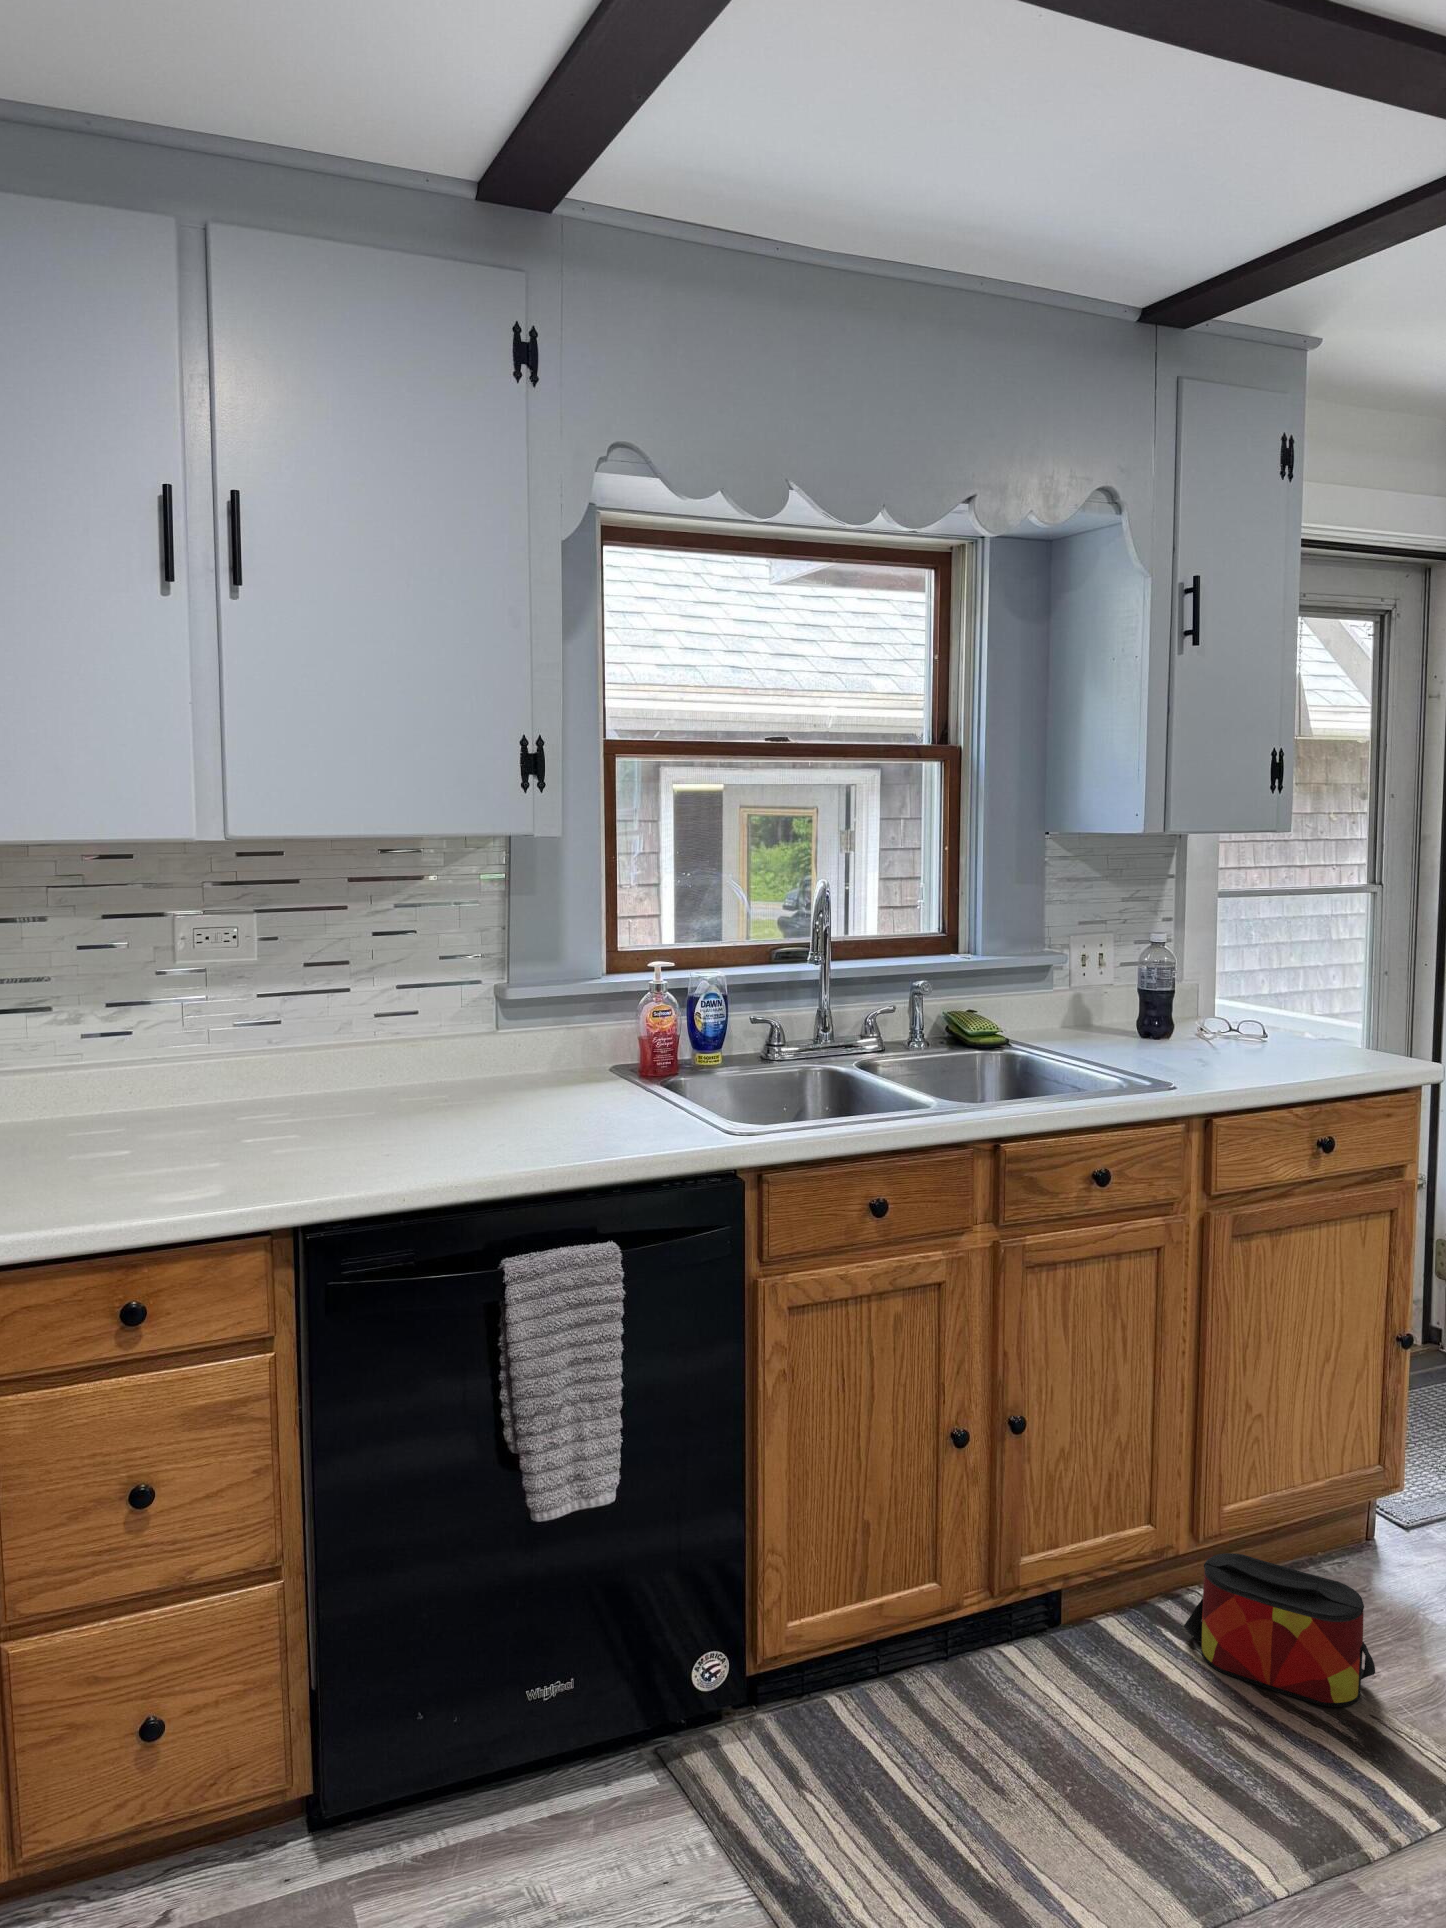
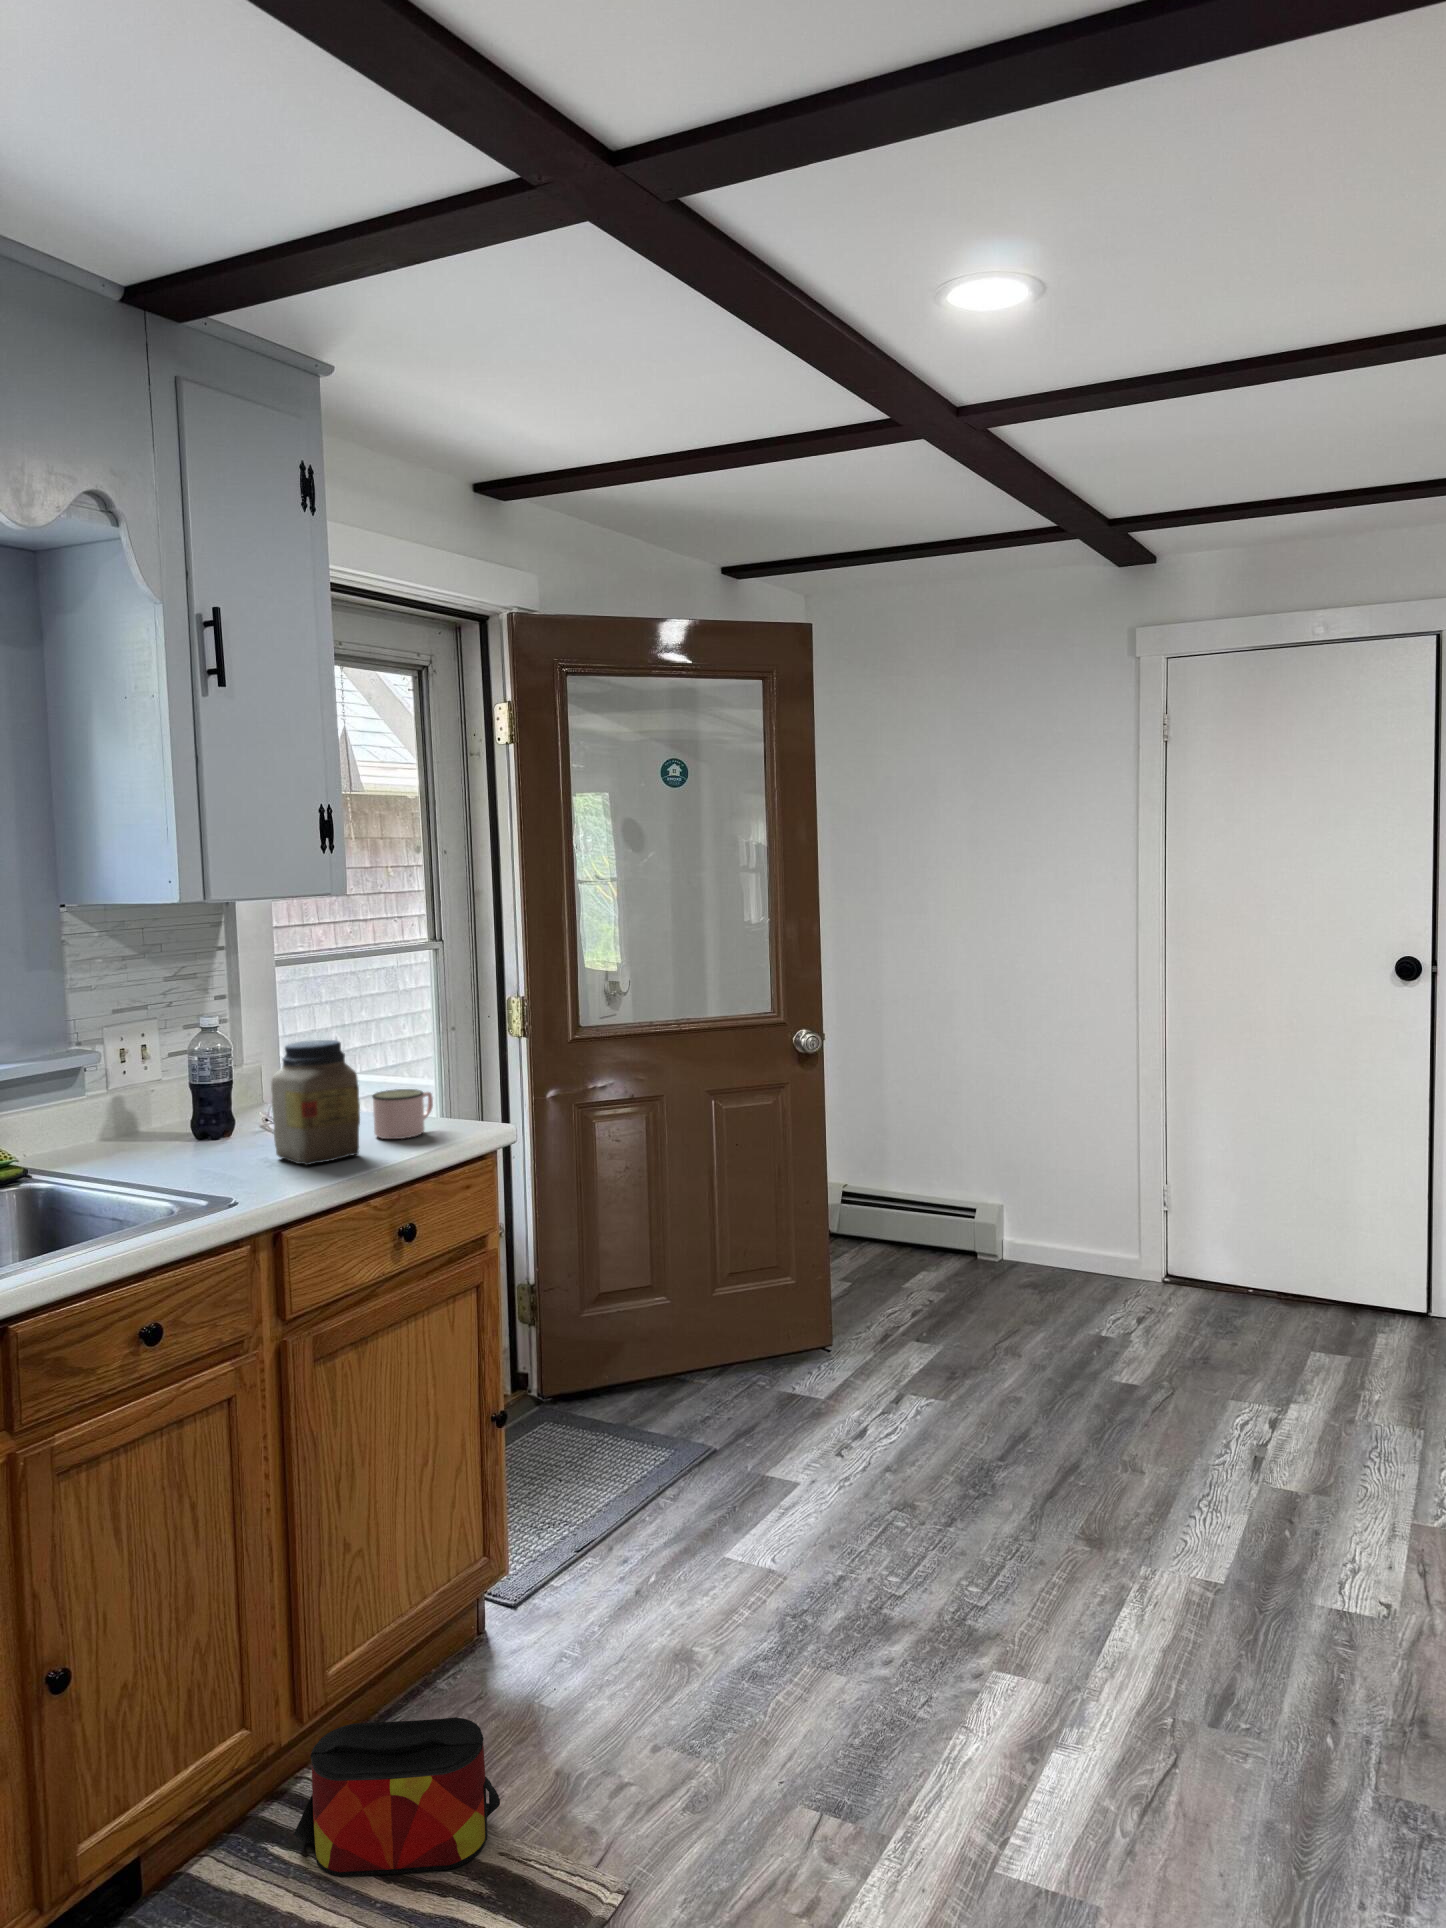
jar: none [1211,960,1292,1070] -> present [271,1040,360,1165]
mug: none [1302,1015,1362,1061] -> present [372,1089,433,1139]

